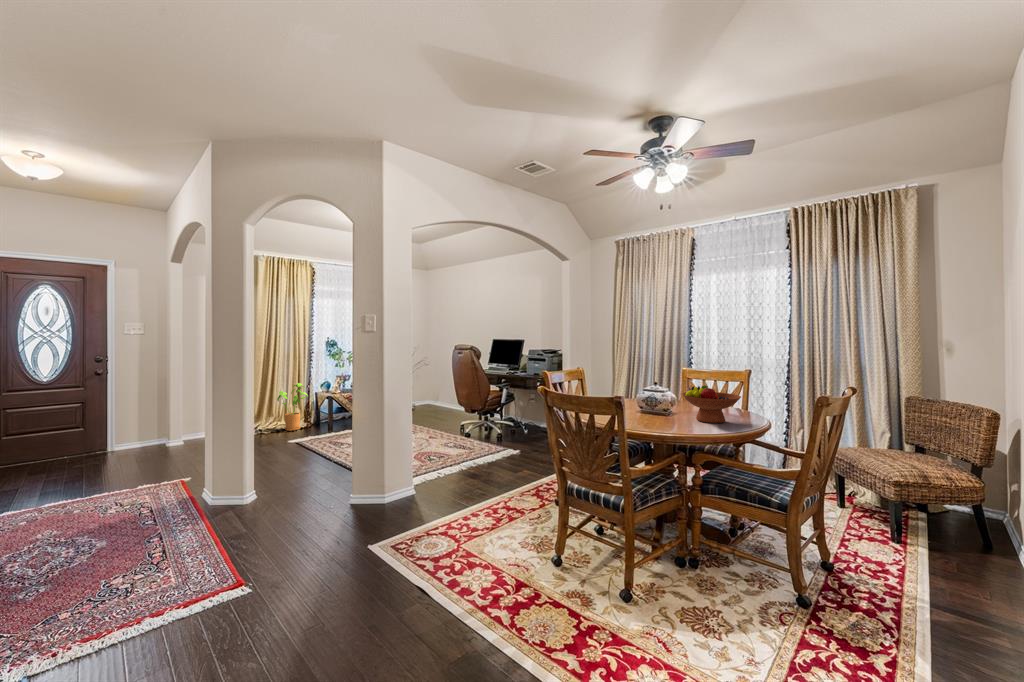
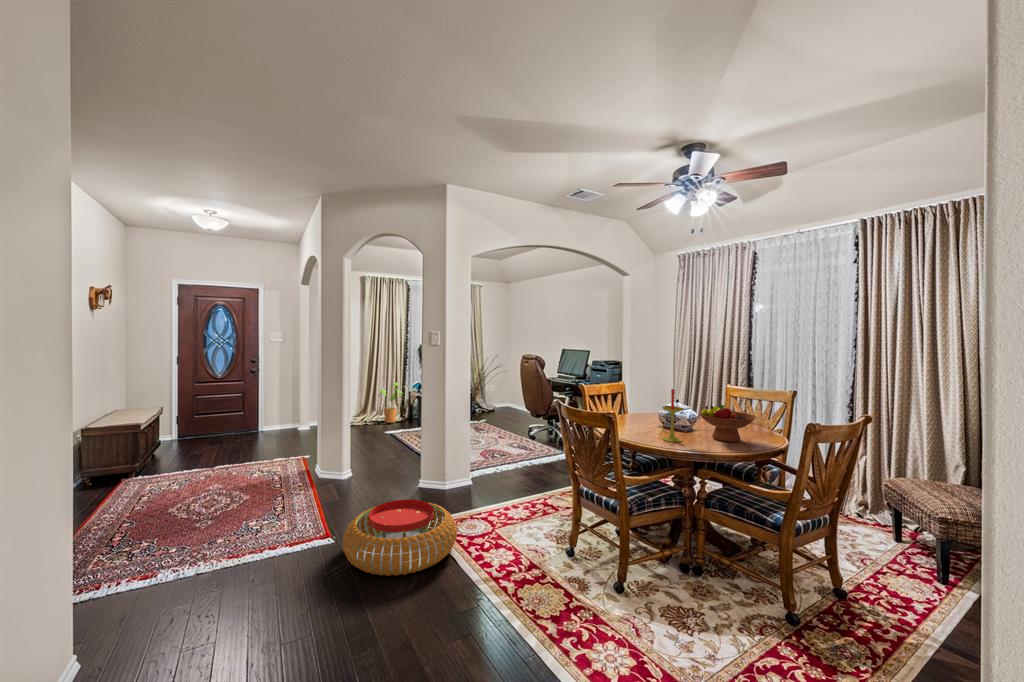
candle: none [651,368,674,427] -> present [662,389,683,442]
pouf: none [270,522,422,628] -> present [343,500,457,576]

